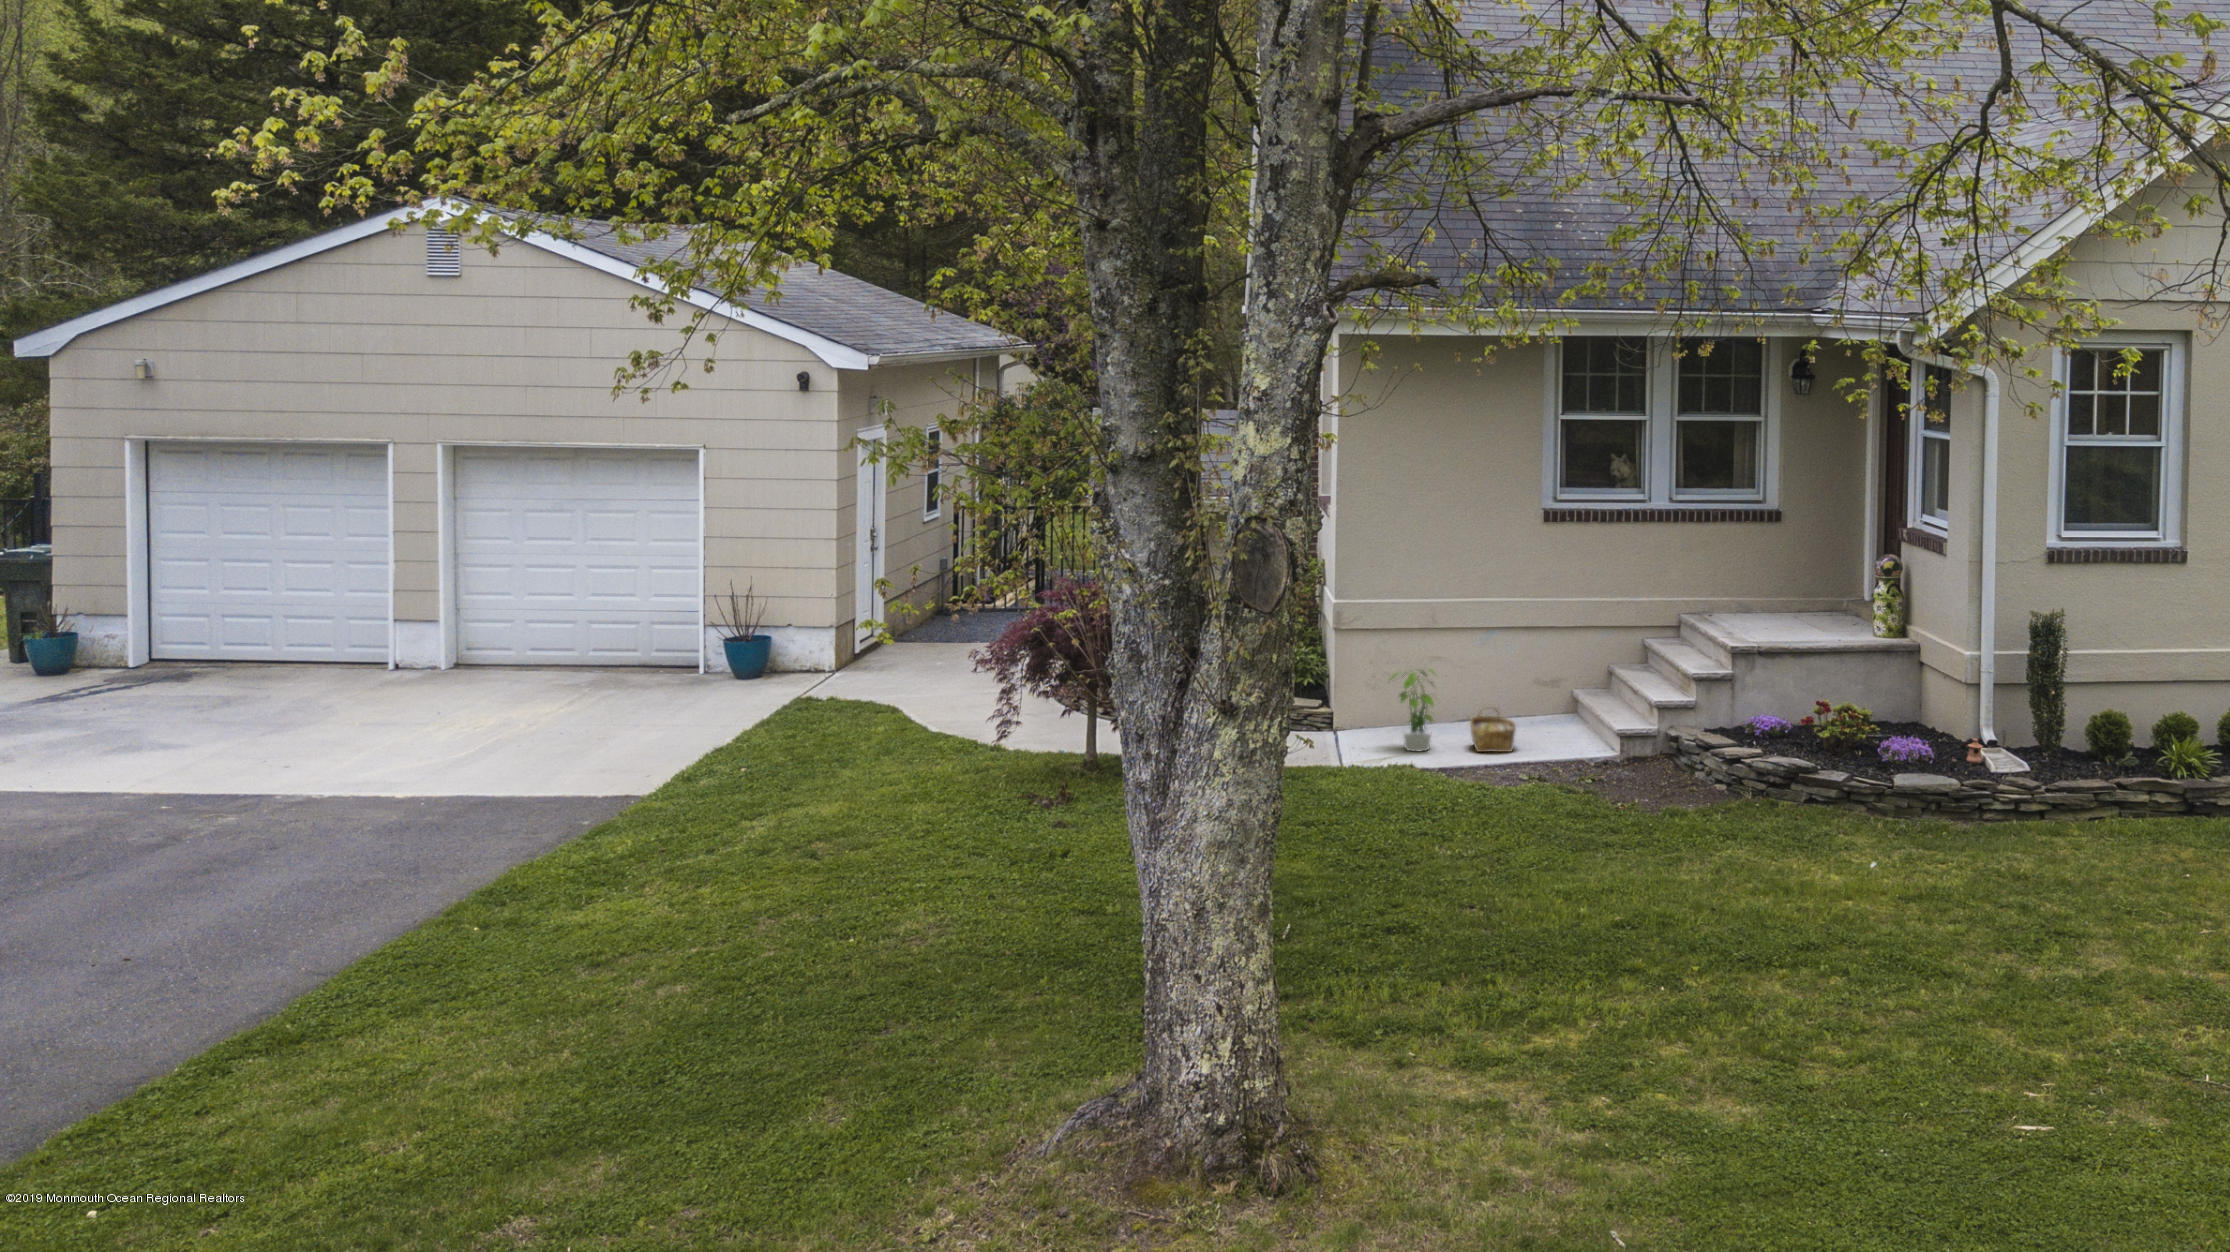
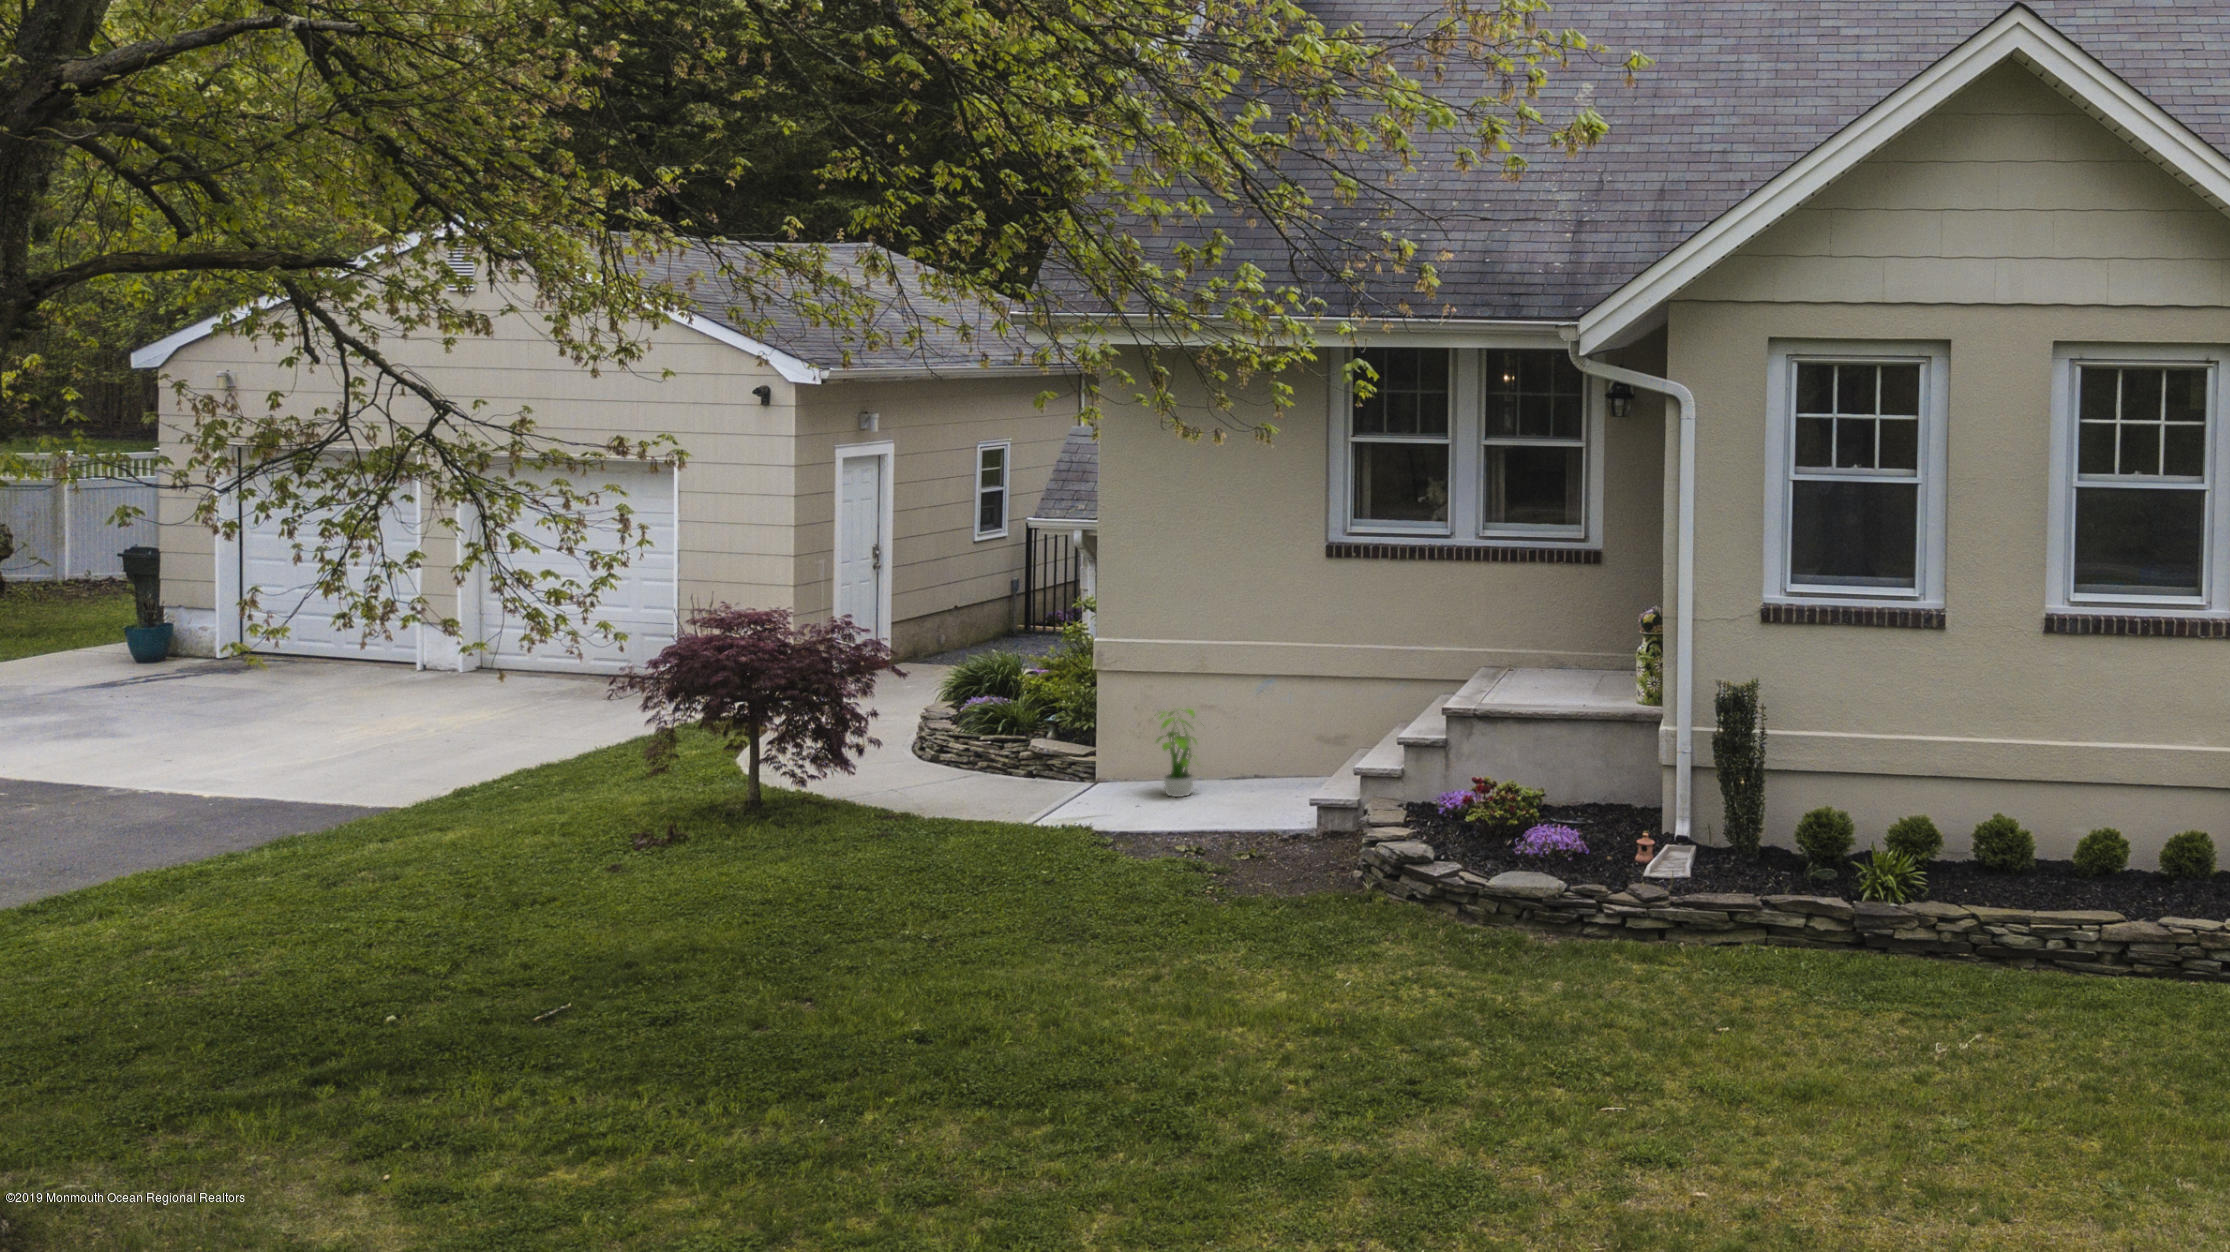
woven basket: present [1470,711,1516,752] -> none [1229,753,1281,804]

